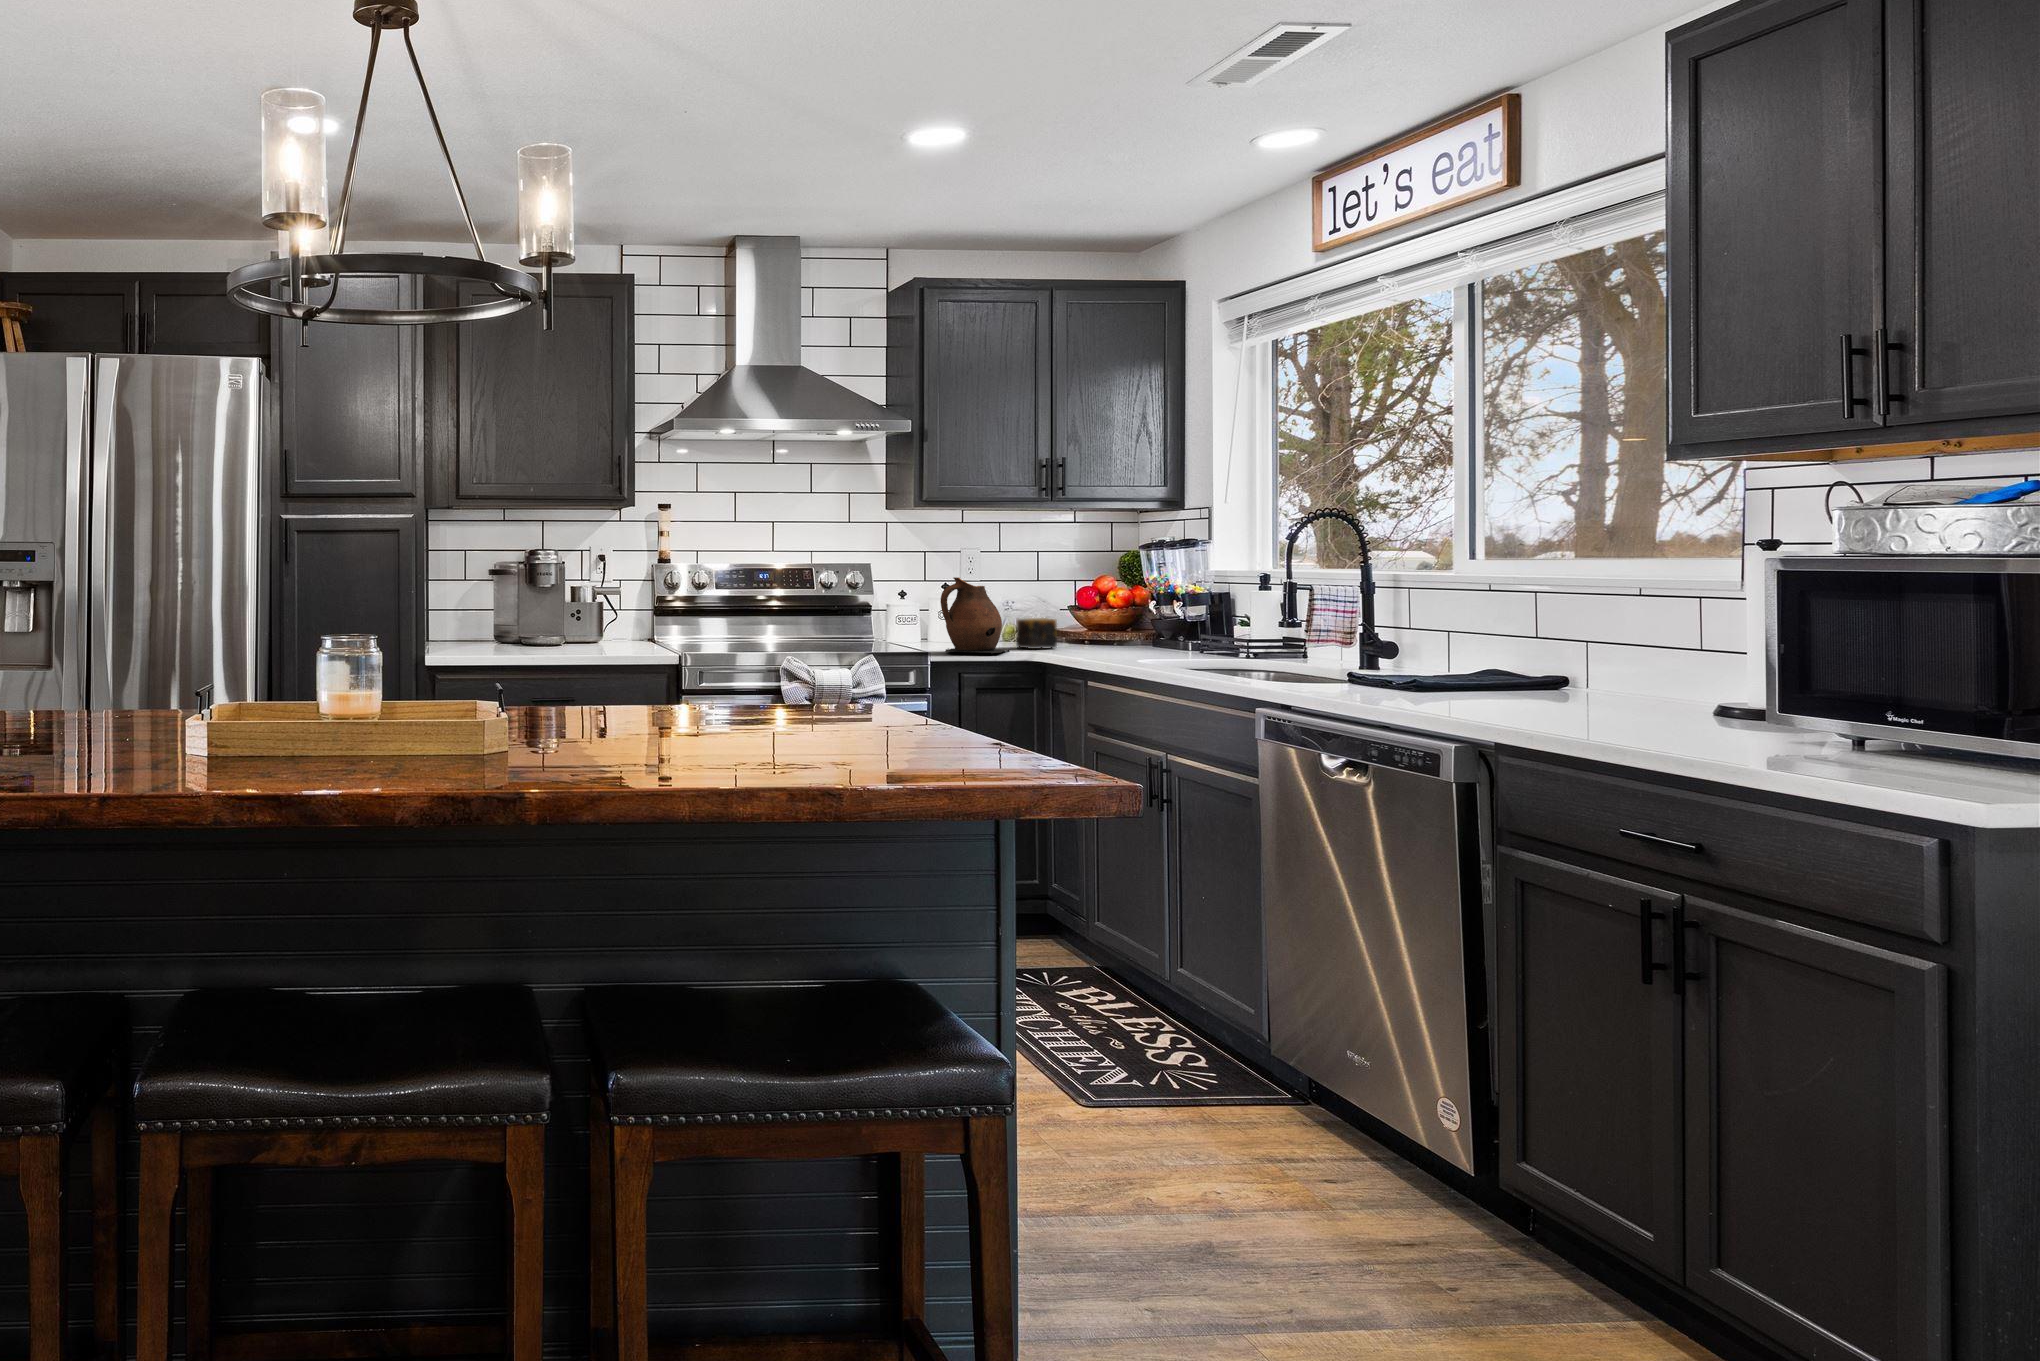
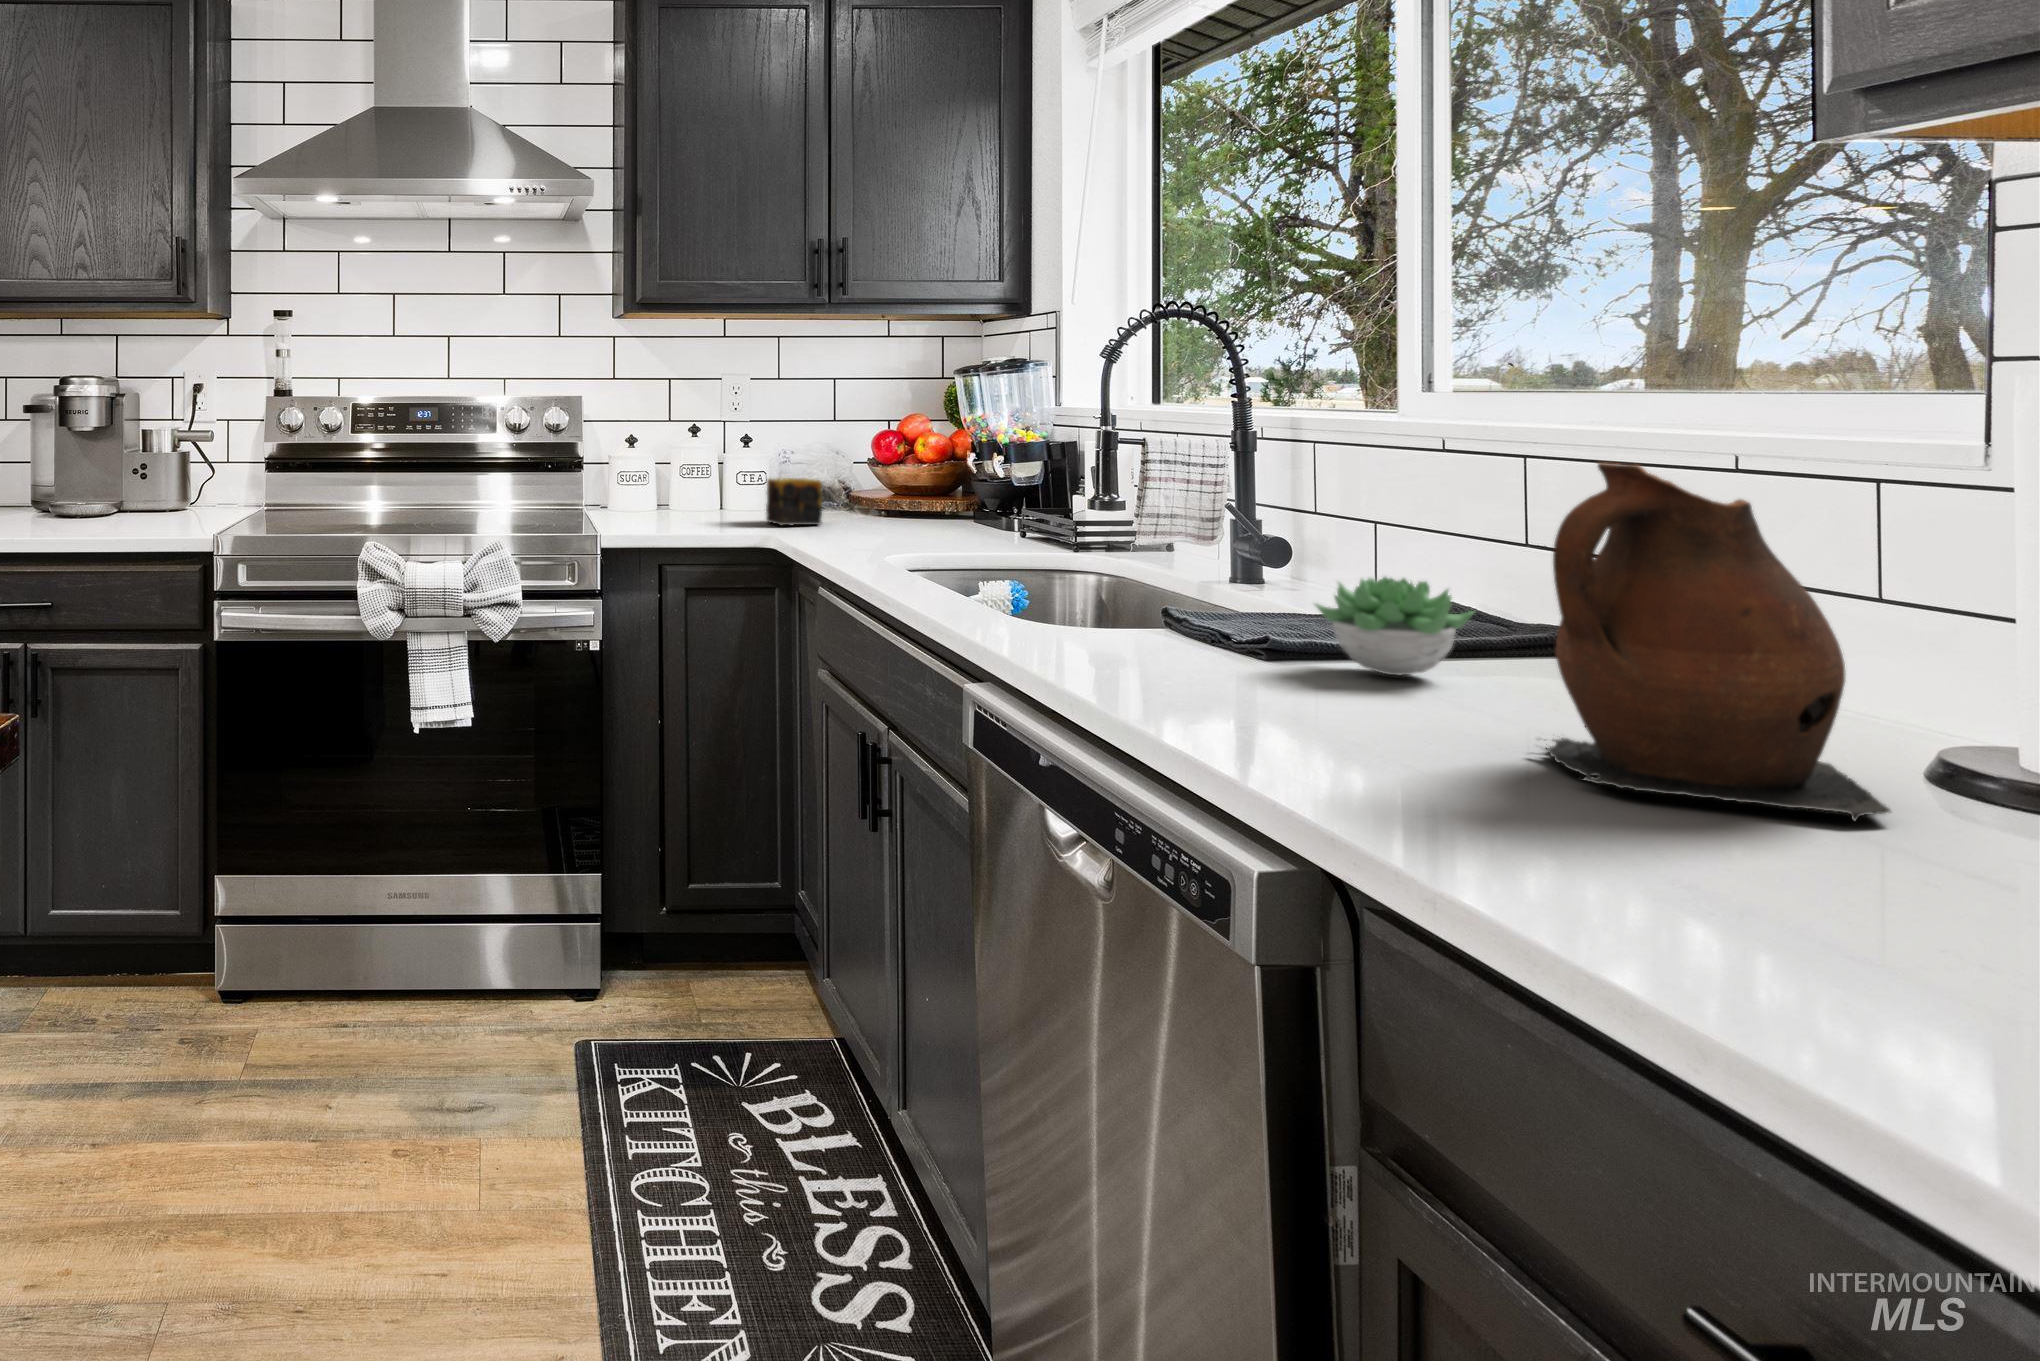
ceramic pitcher: present [940,577,1010,654] -> present [1544,462,1890,821]
succulent plant: none [1436,646,1517,692] -> present [1315,577,1474,675]

